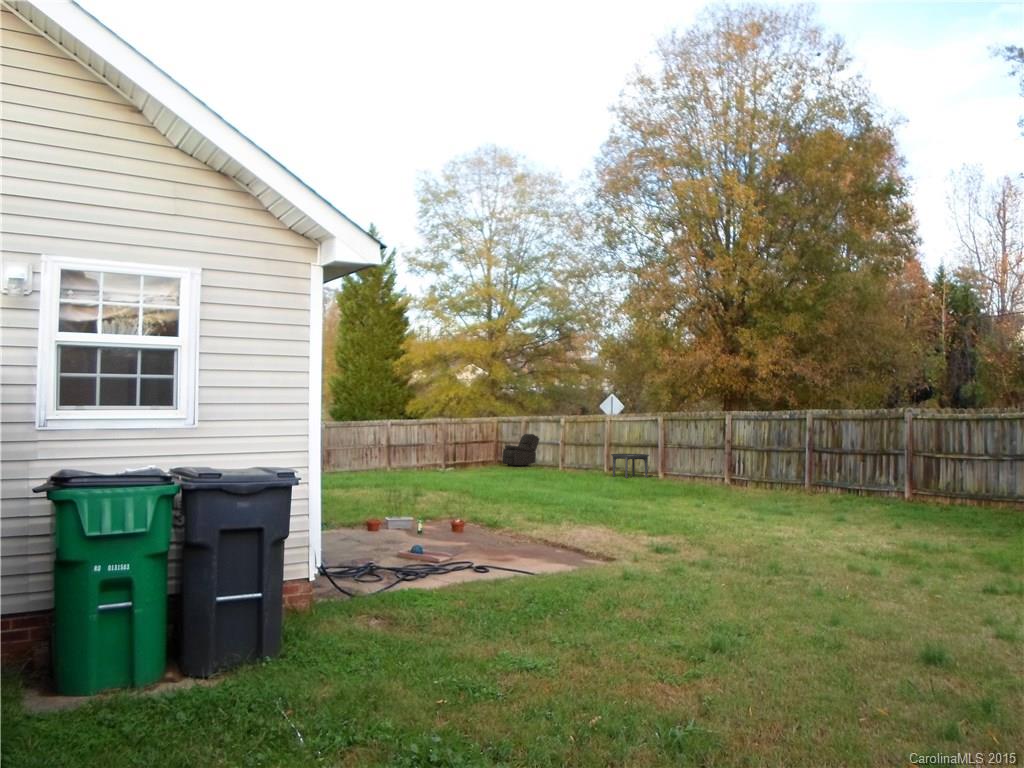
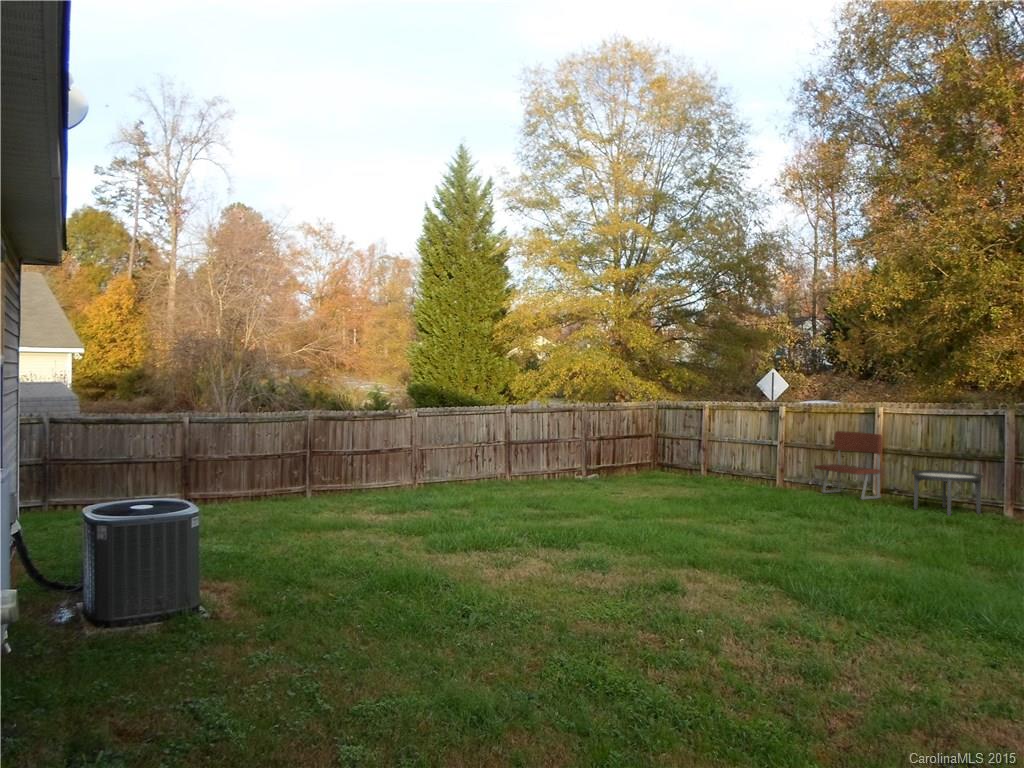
bench: none [571,433,607,474] -> present [815,431,882,500]
chair: present [502,434,539,466] -> none [678,427,736,477]

